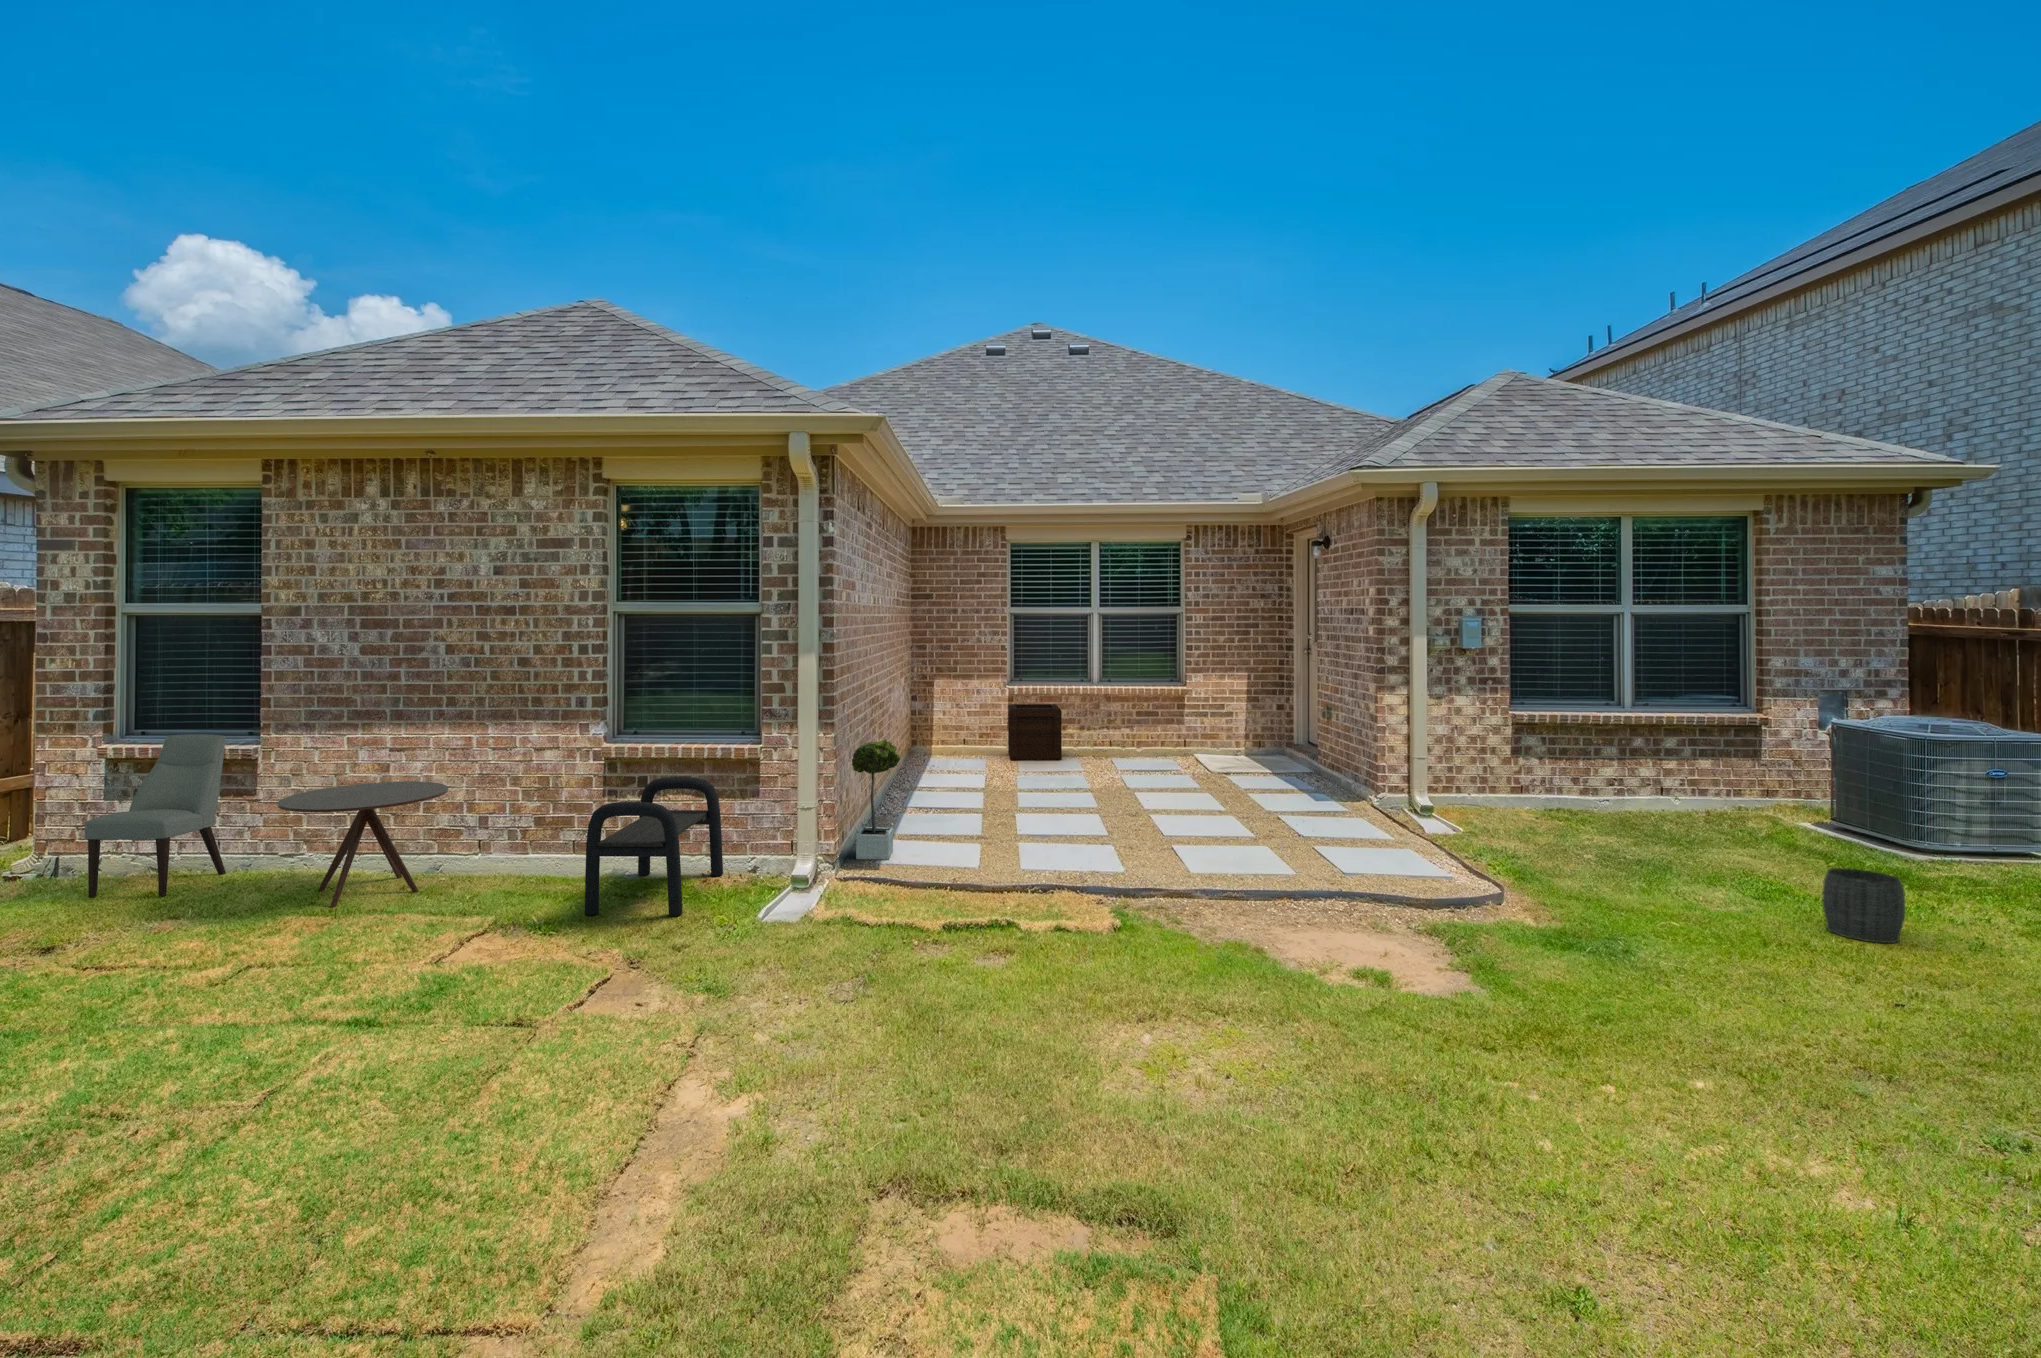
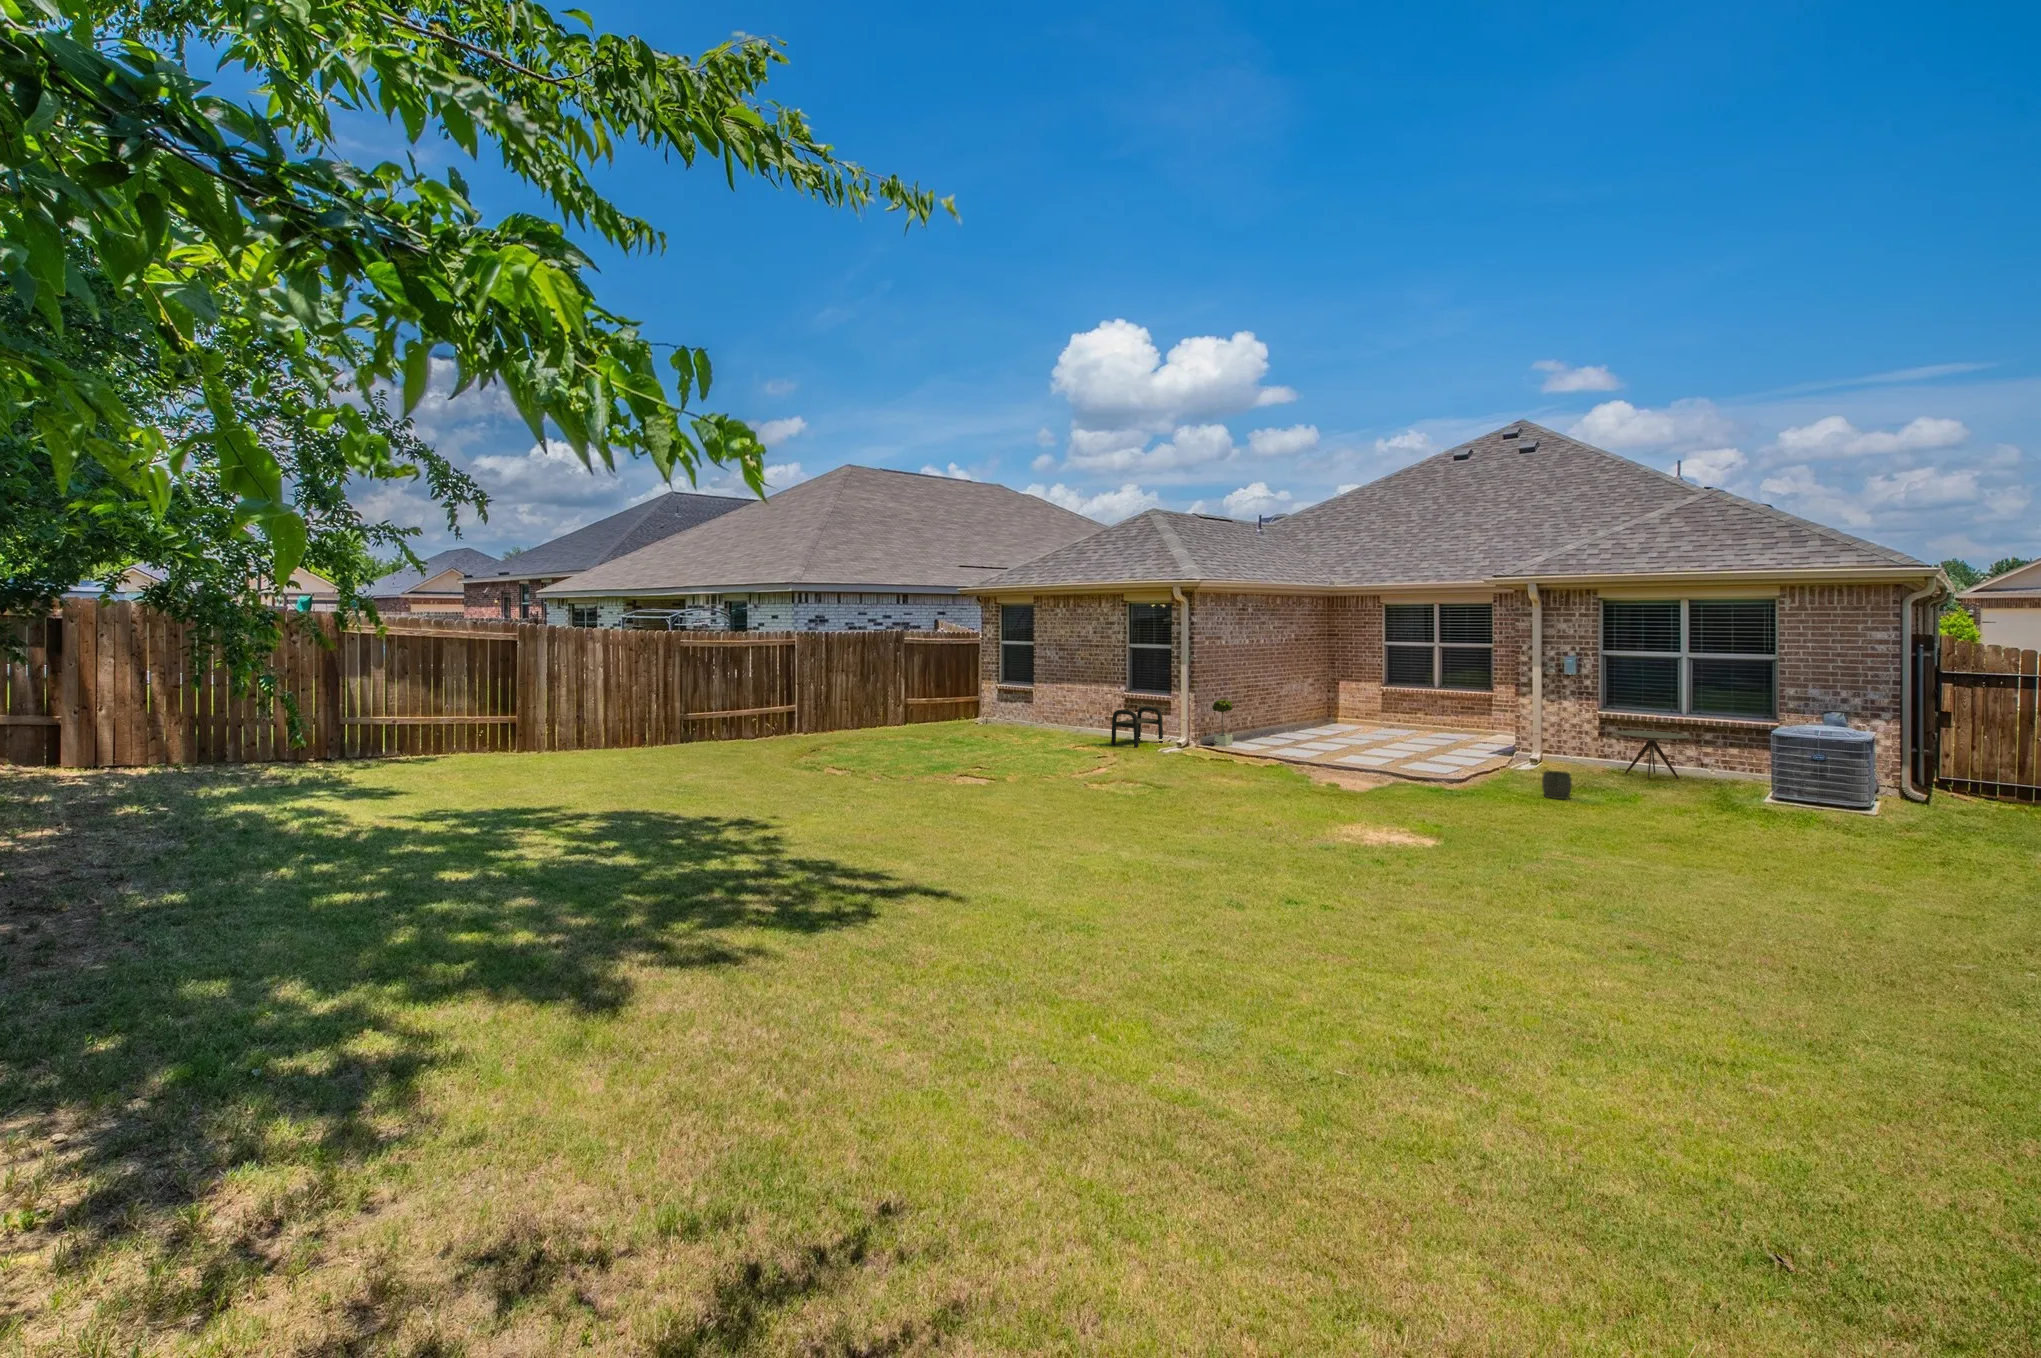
wooden crate: present [1008,704,1062,760] -> none [1371,698,1411,731]
chair: present [85,734,226,897] -> none [990,683,1023,730]
round table: present [277,781,448,907] -> present [1614,731,1692,779]

